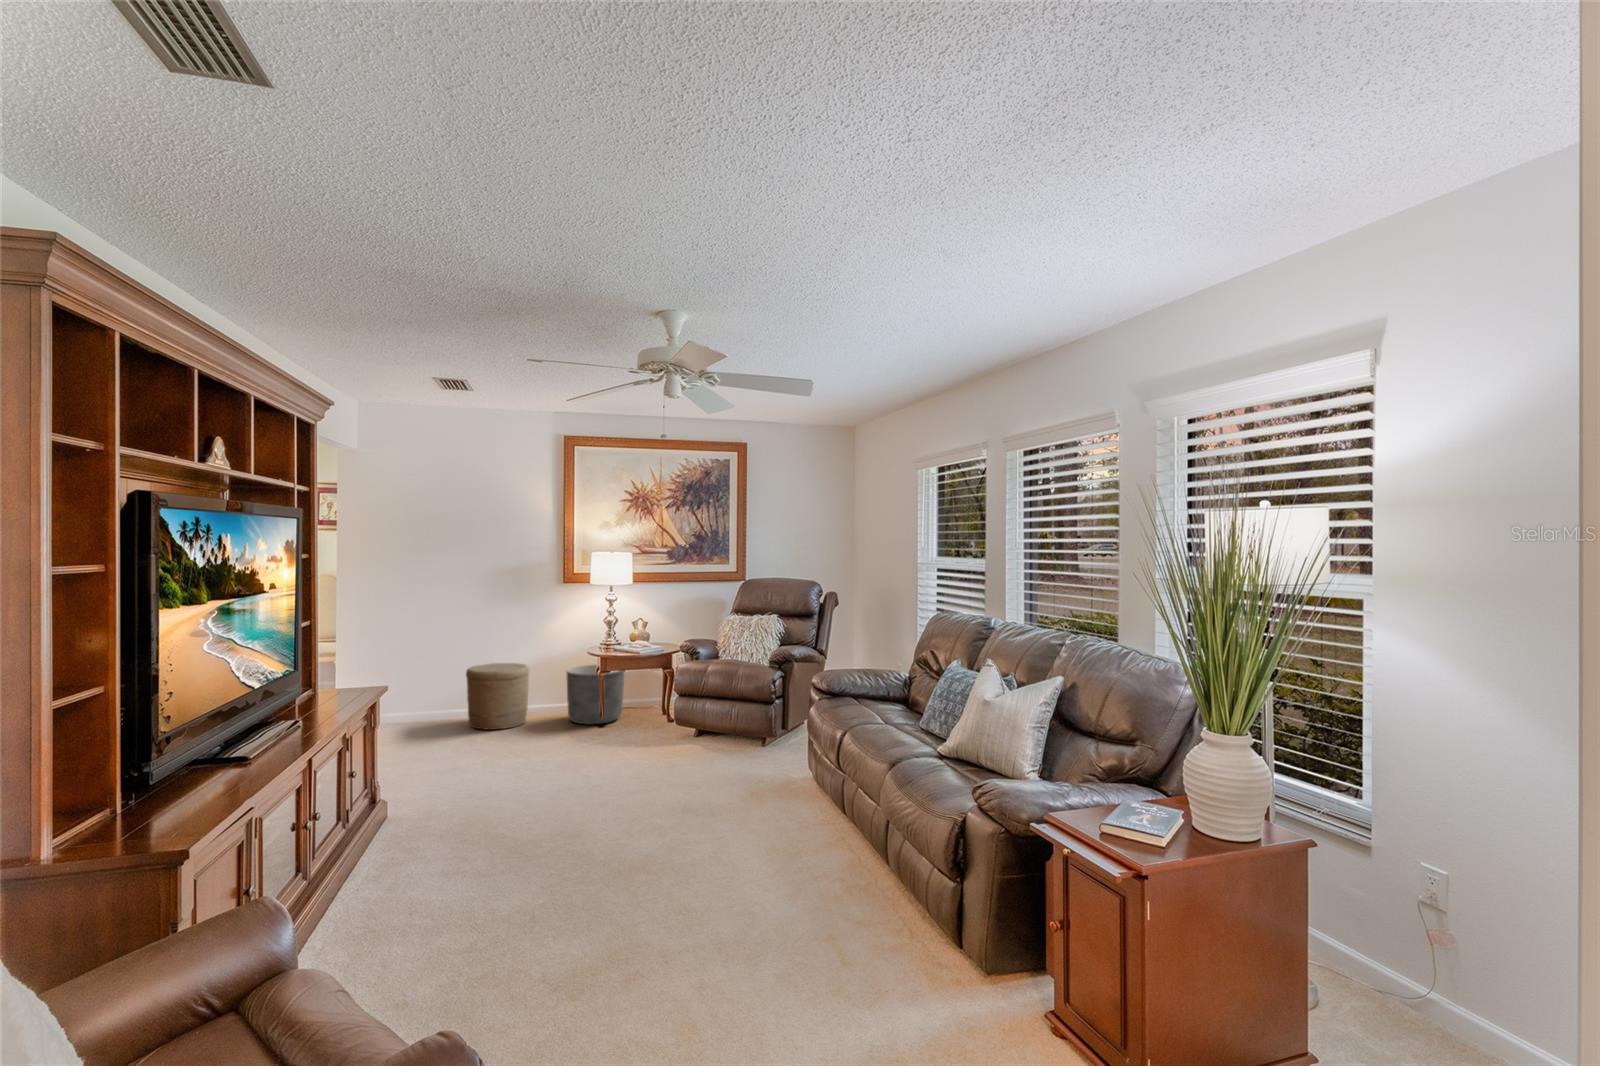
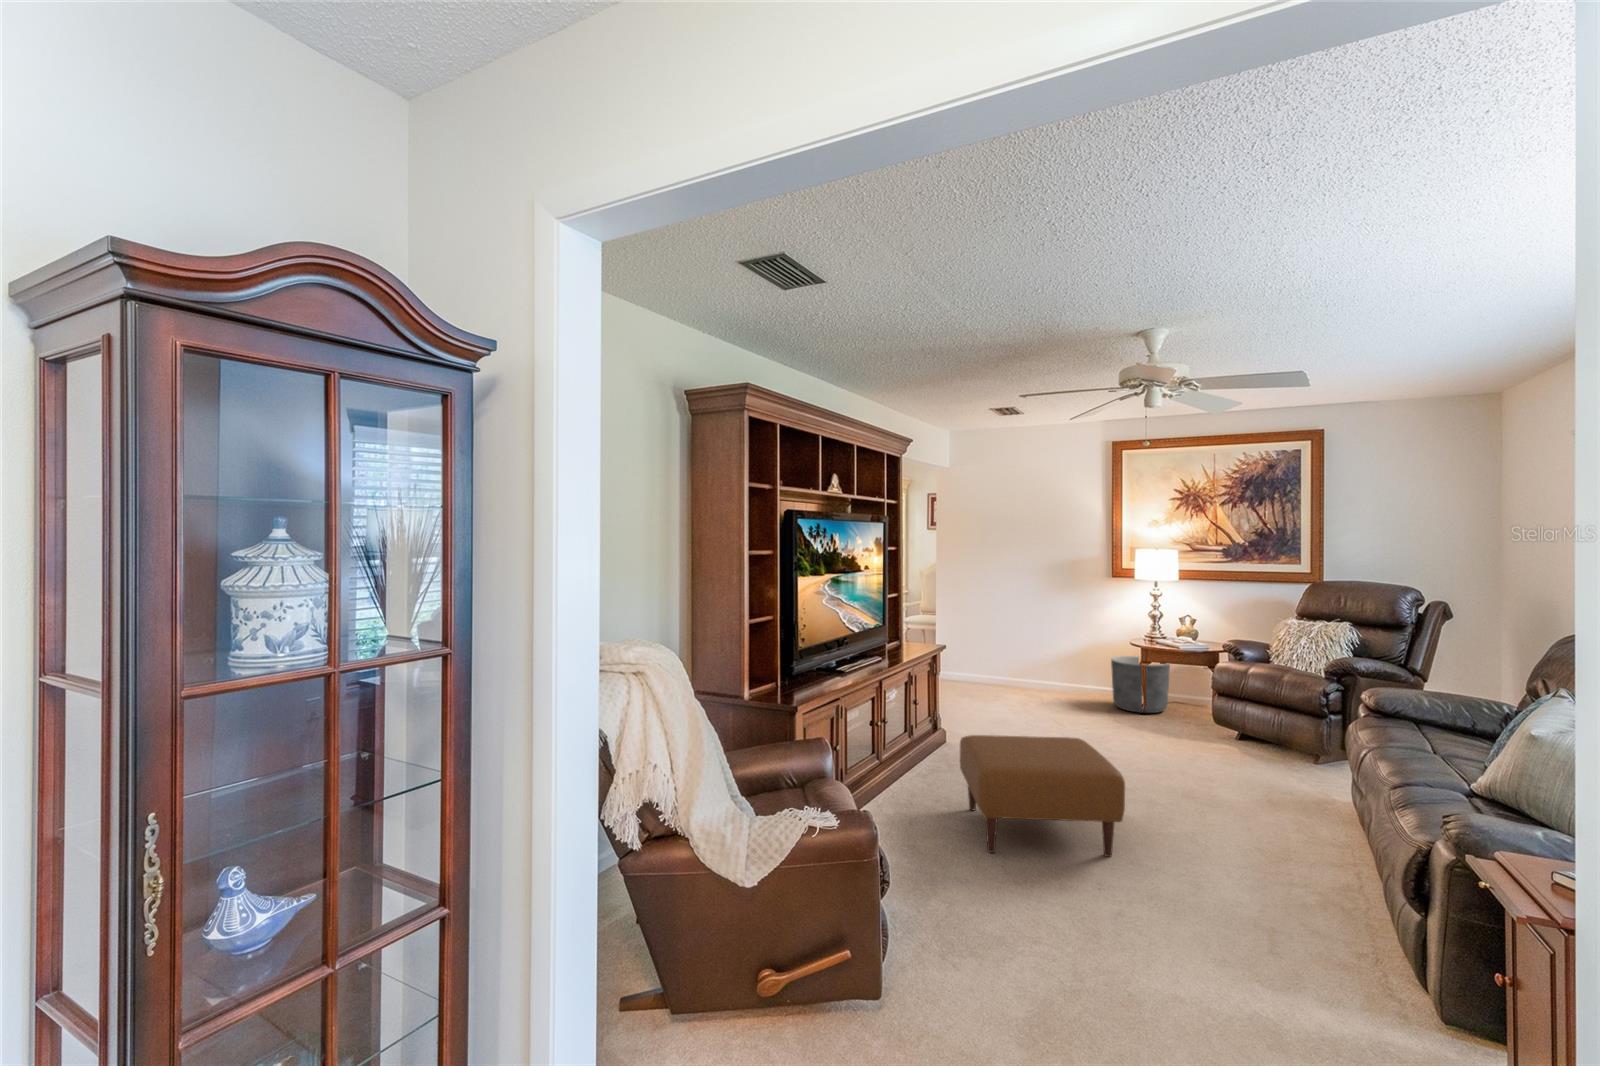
woven basket: present [466,663,529,730] -> none [1025,645,1079,702]
ottoman: none [452,778,677,969] -> present [960,735,1125,857]

